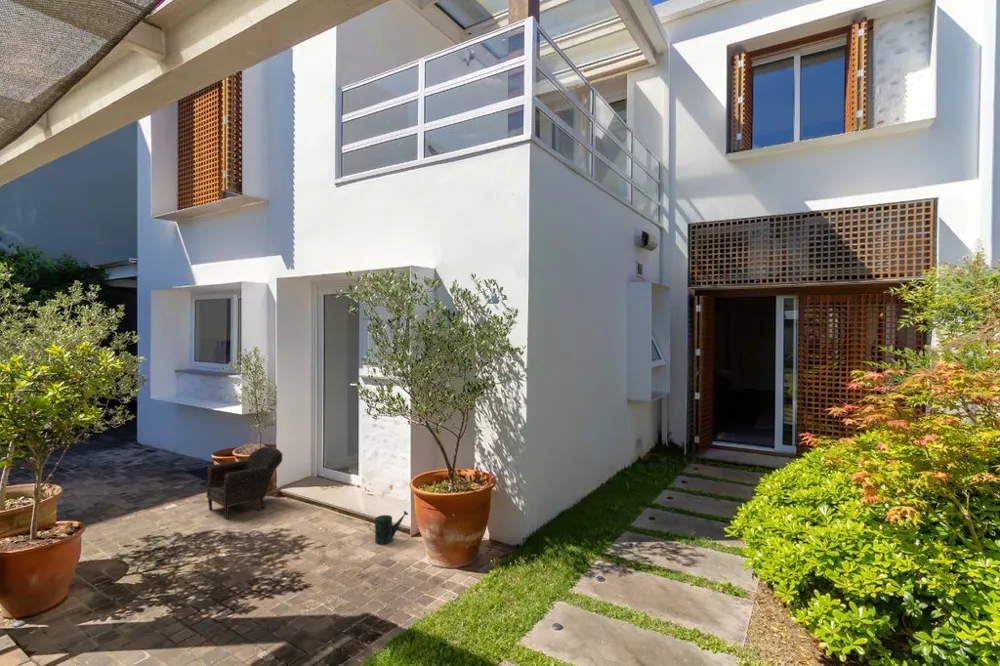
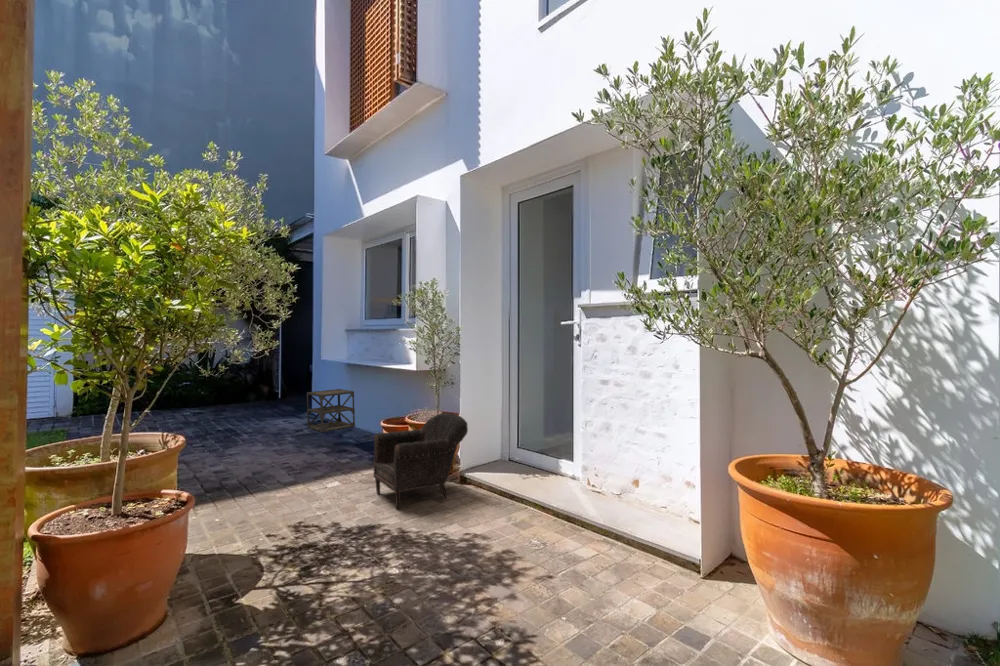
side table: none [136,421,185,462] -> present [307,389,355,432]
watering can: present [371,511,408,545] -> none [625,527,695,586]

